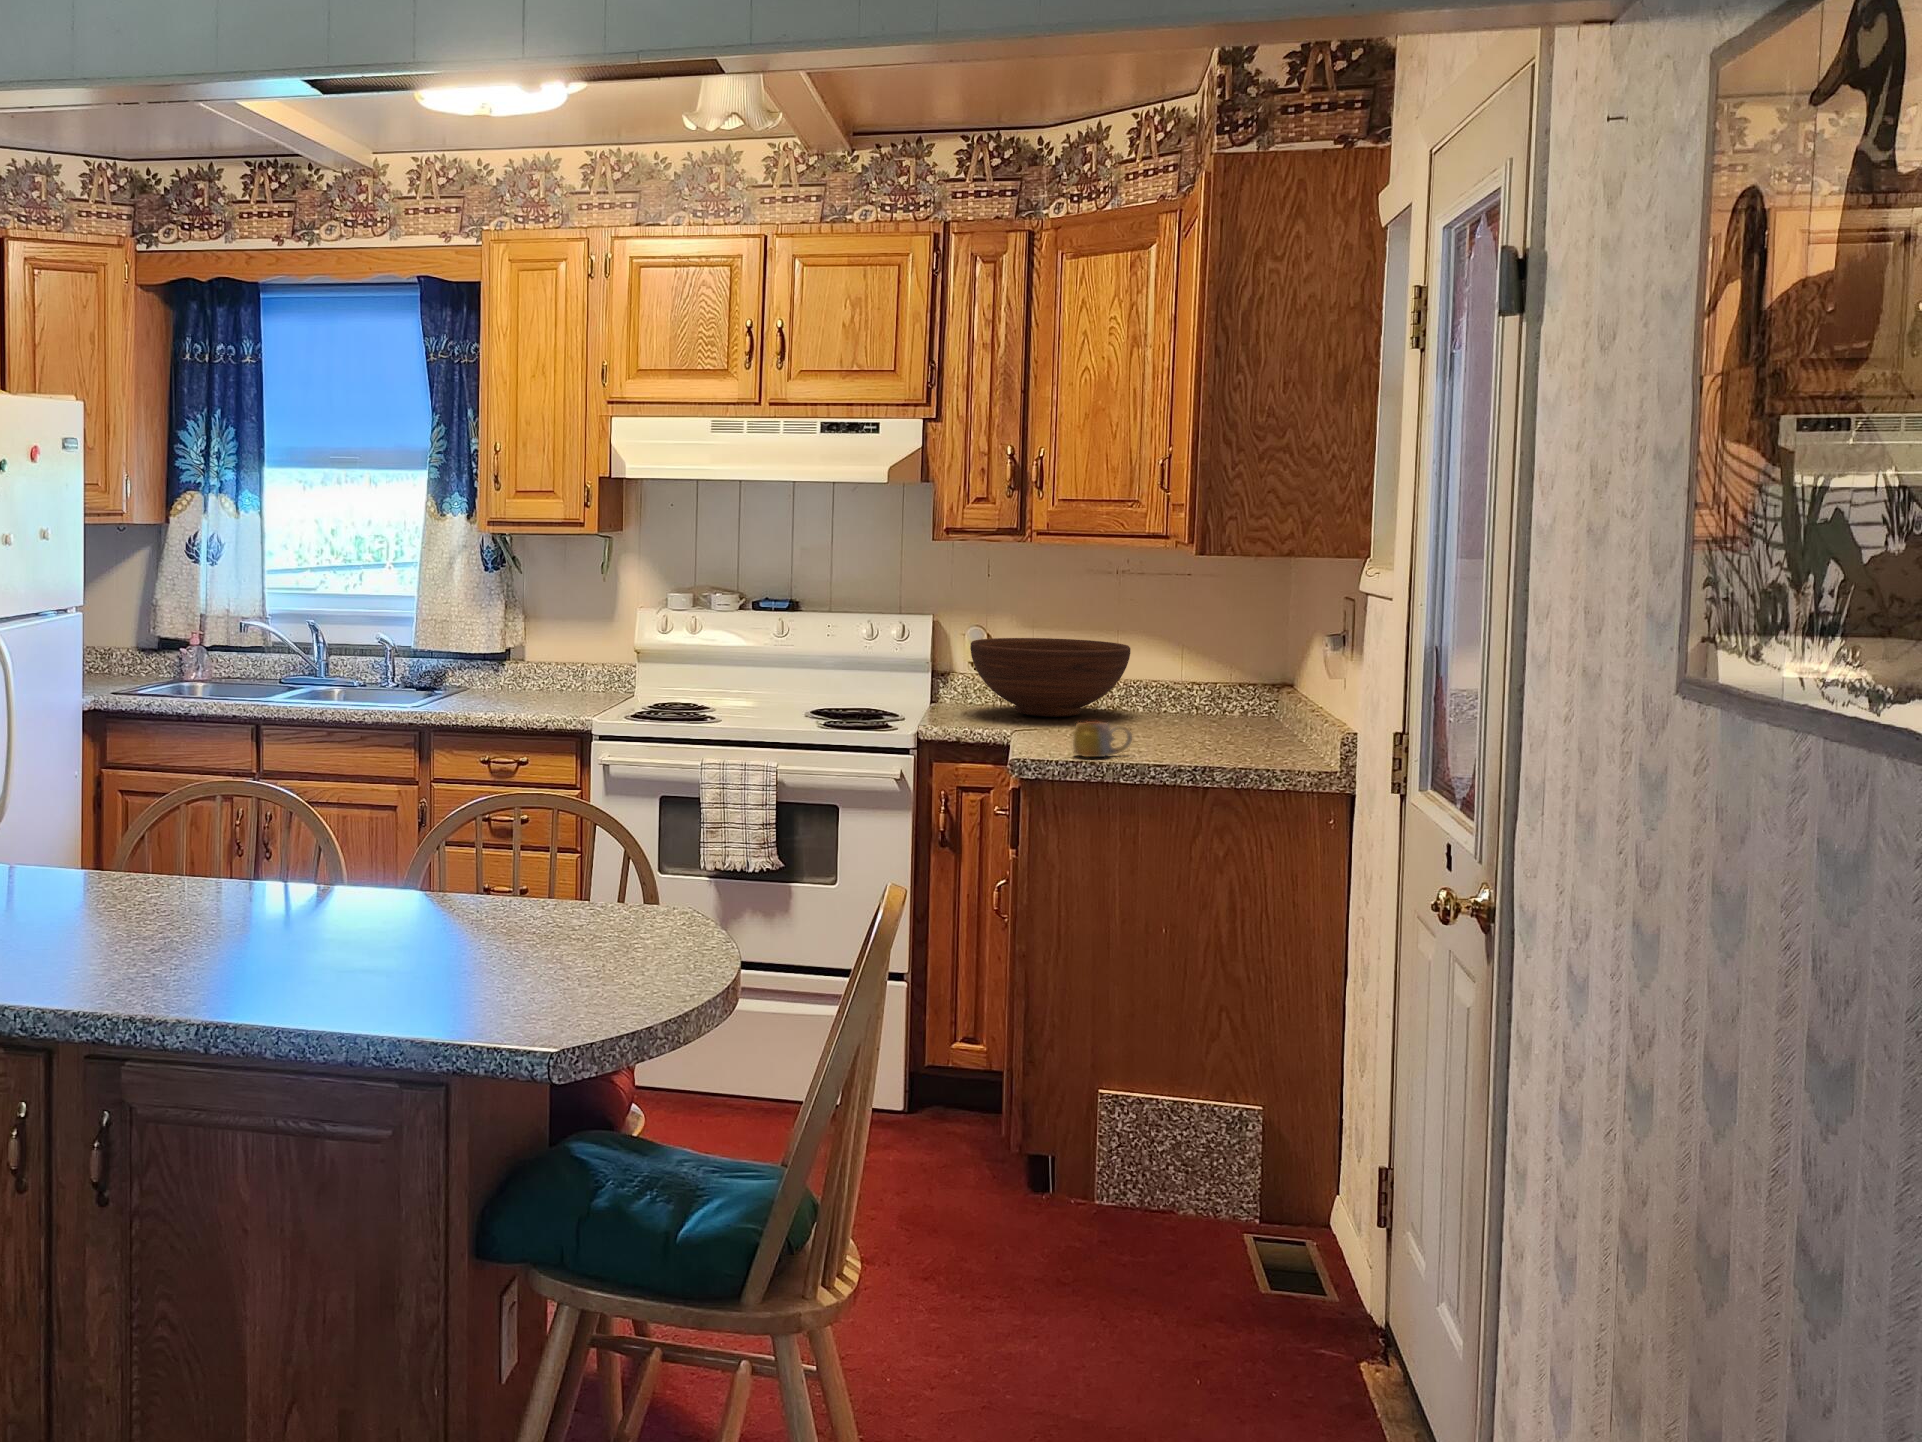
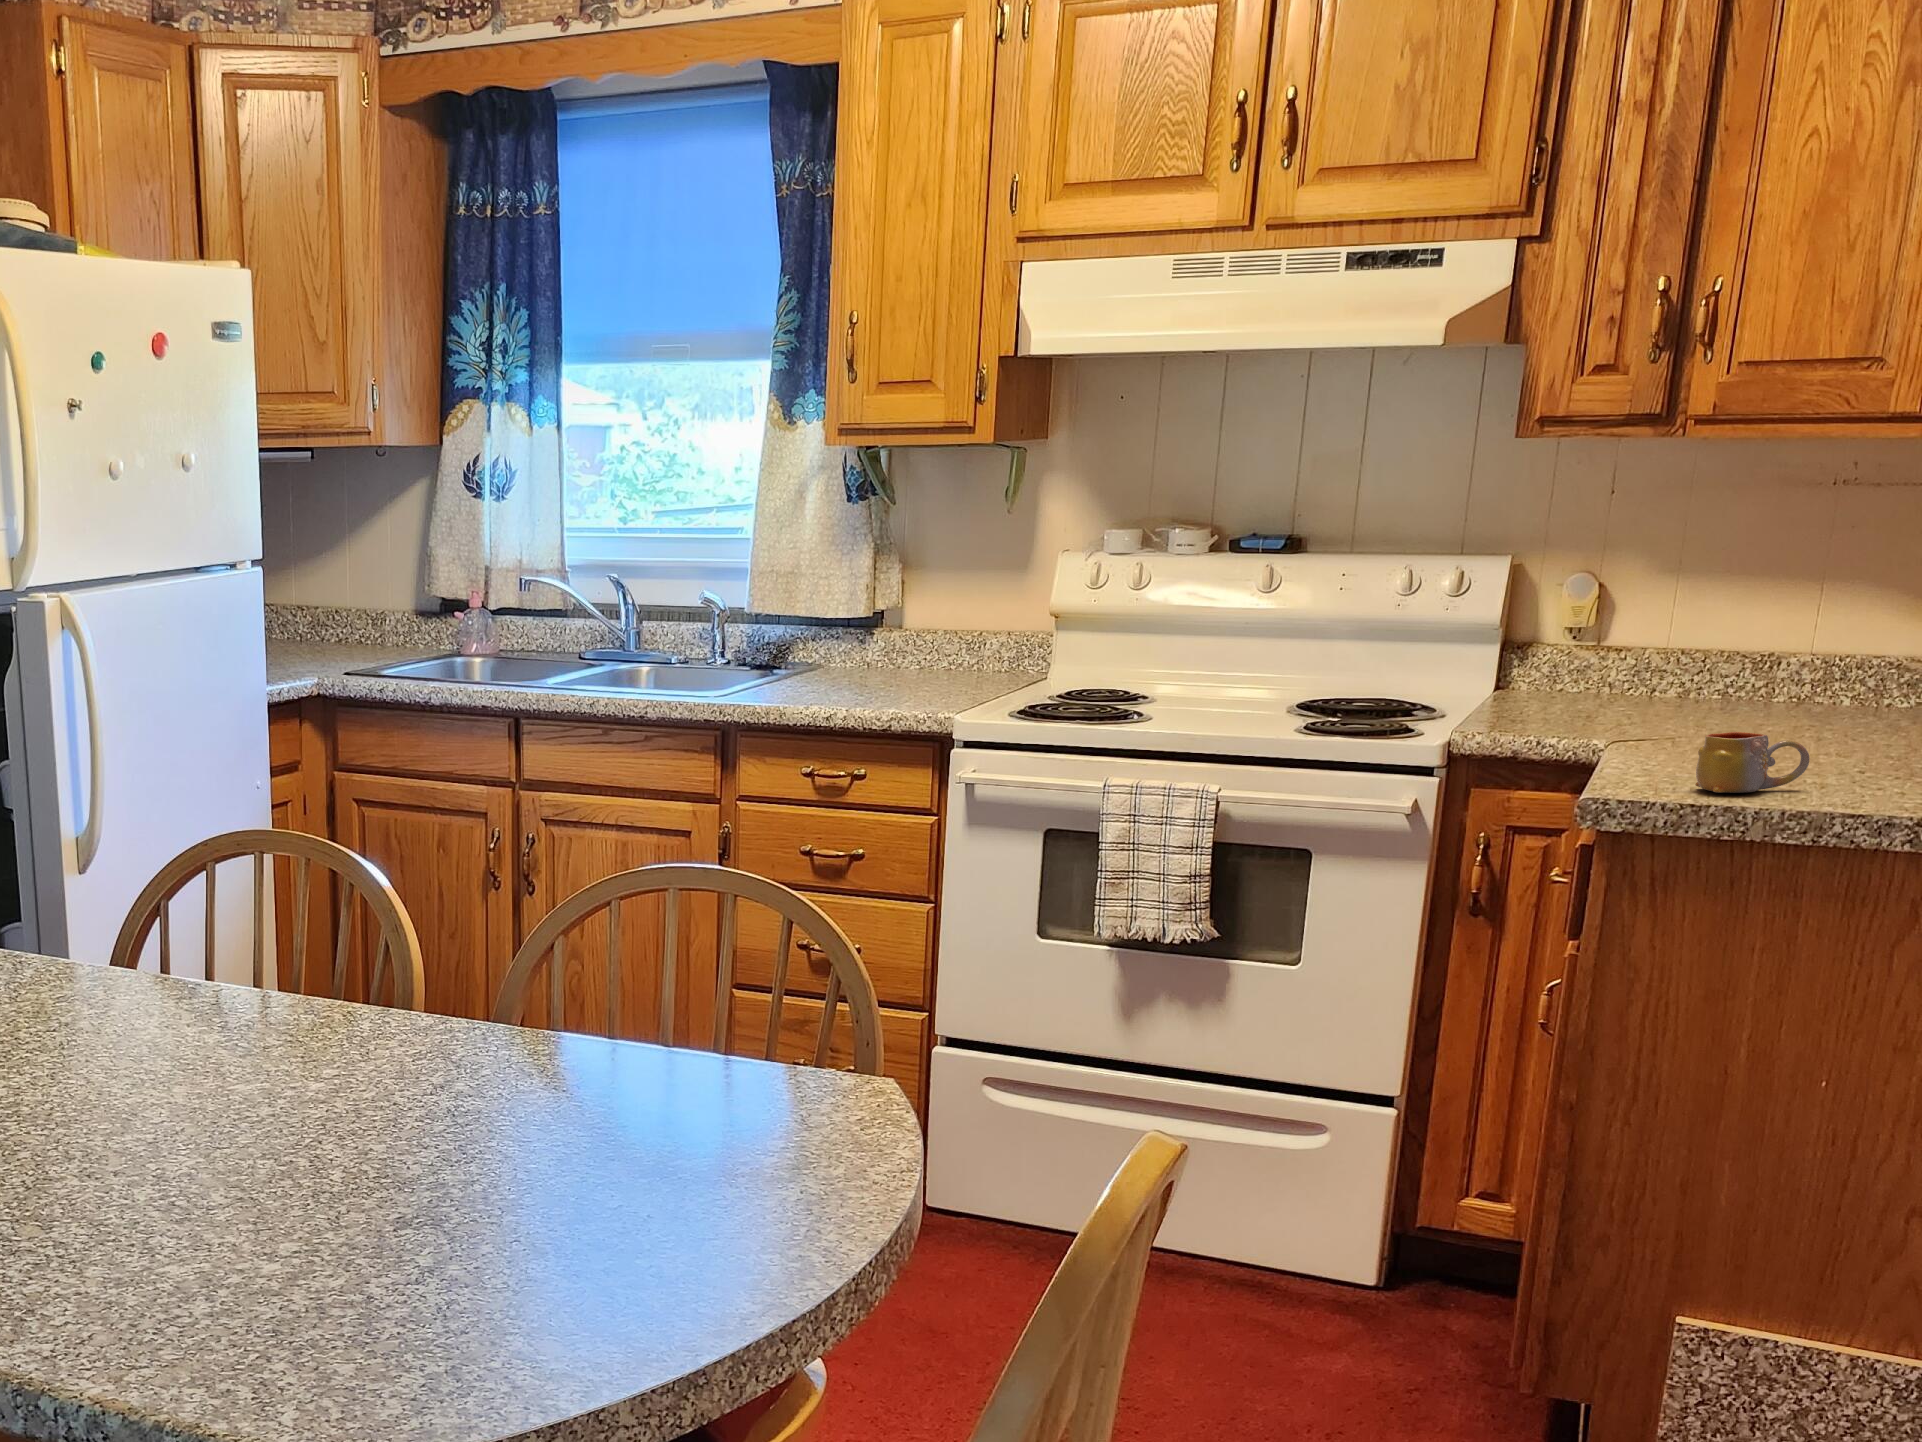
fruit bowl: present [970,638,1130,717] -> none [1564,593,1849,720]

